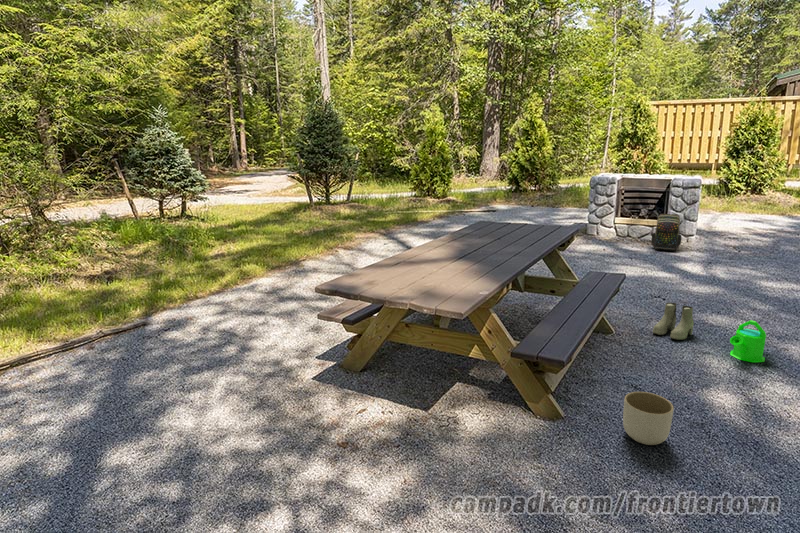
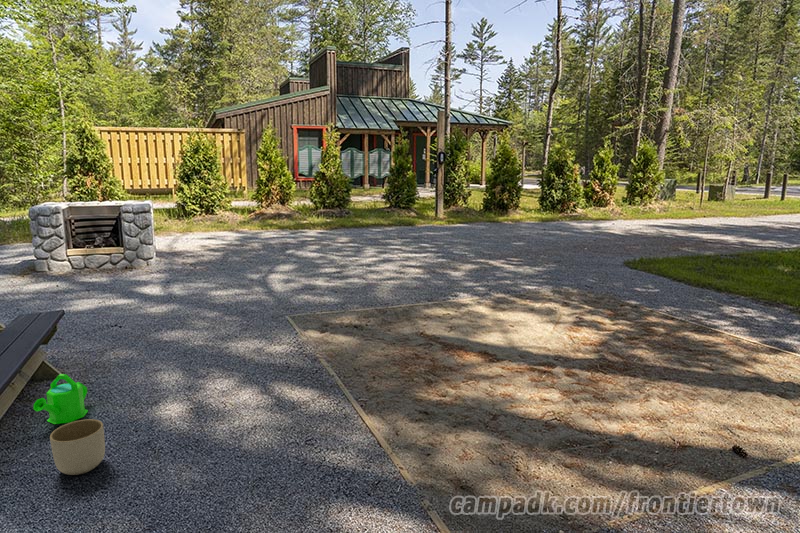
backpack: present [651,214,681,251] -> none [112,239,142,278]
boots: present [653,302,694,340] -> none [104,326,144,362]
watering can: present [730,320,766,363] -> present [34,374,88,424]

